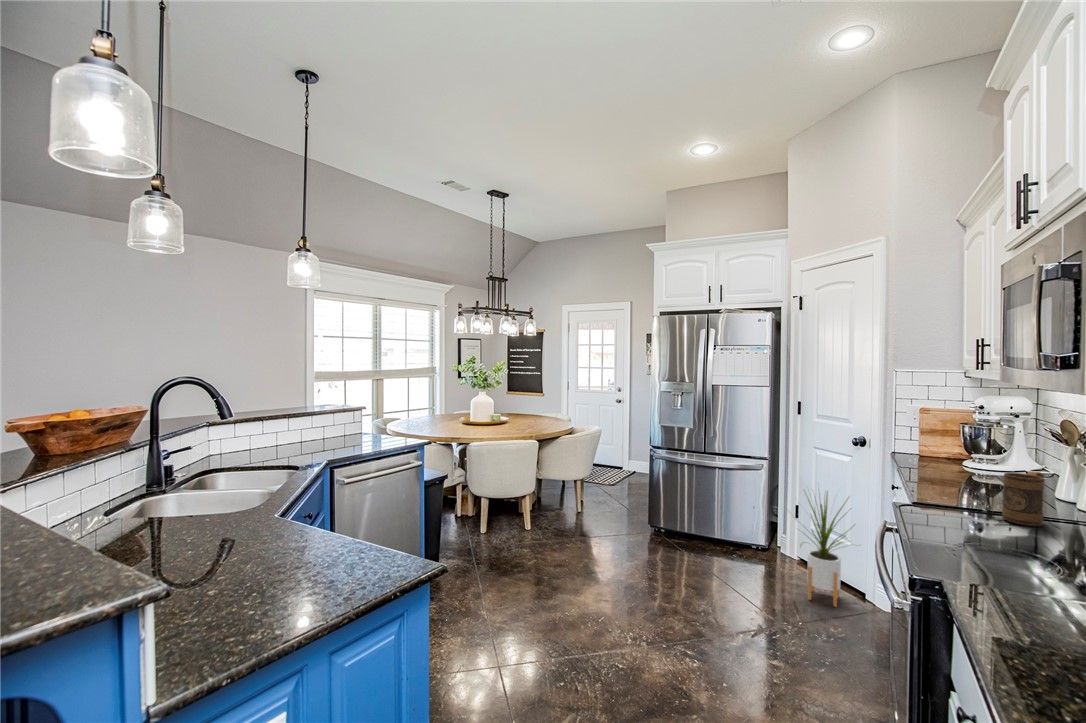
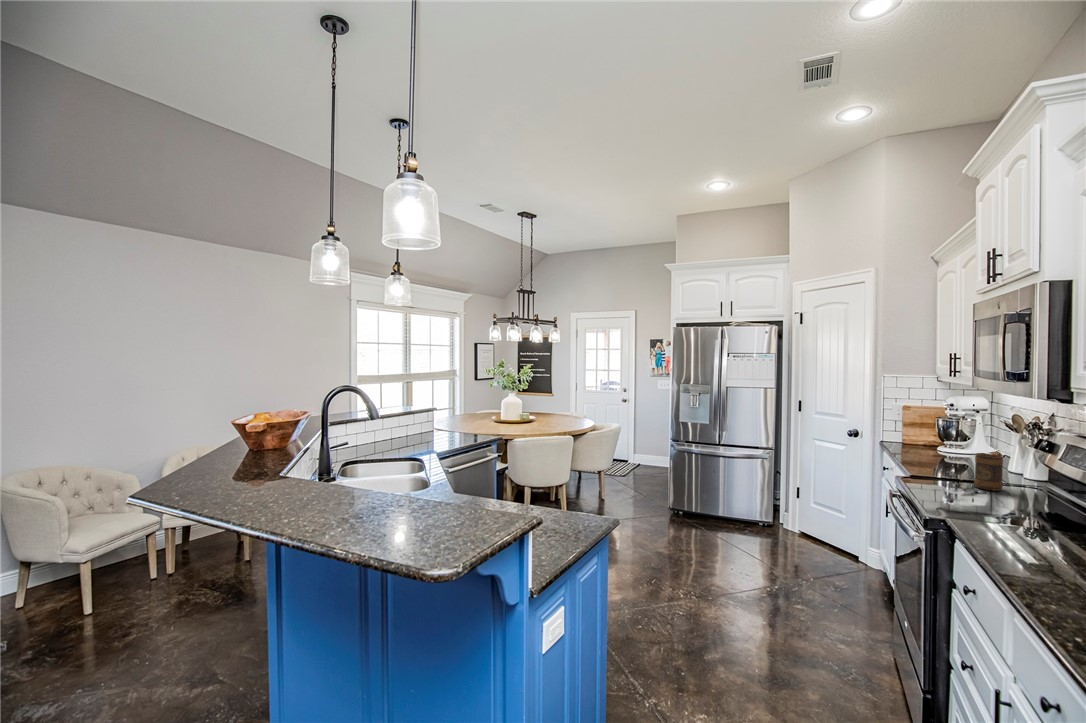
house plant: present [801,491,849,607] -> none [793,467,855,567]

